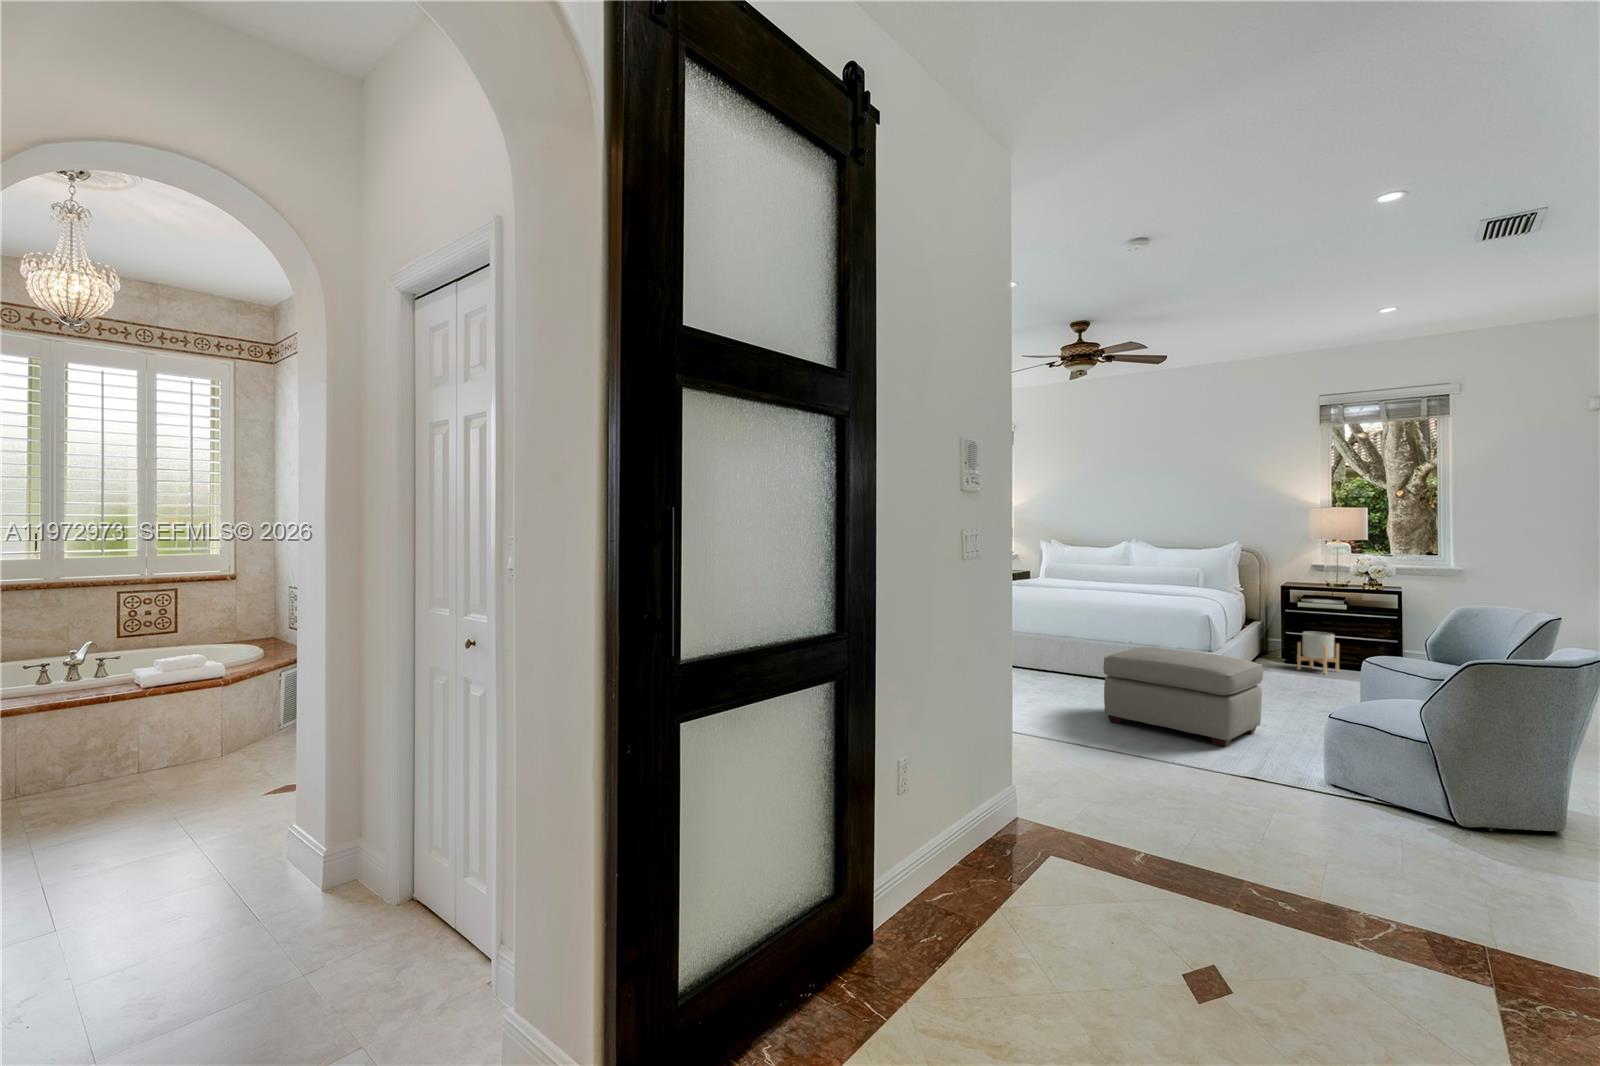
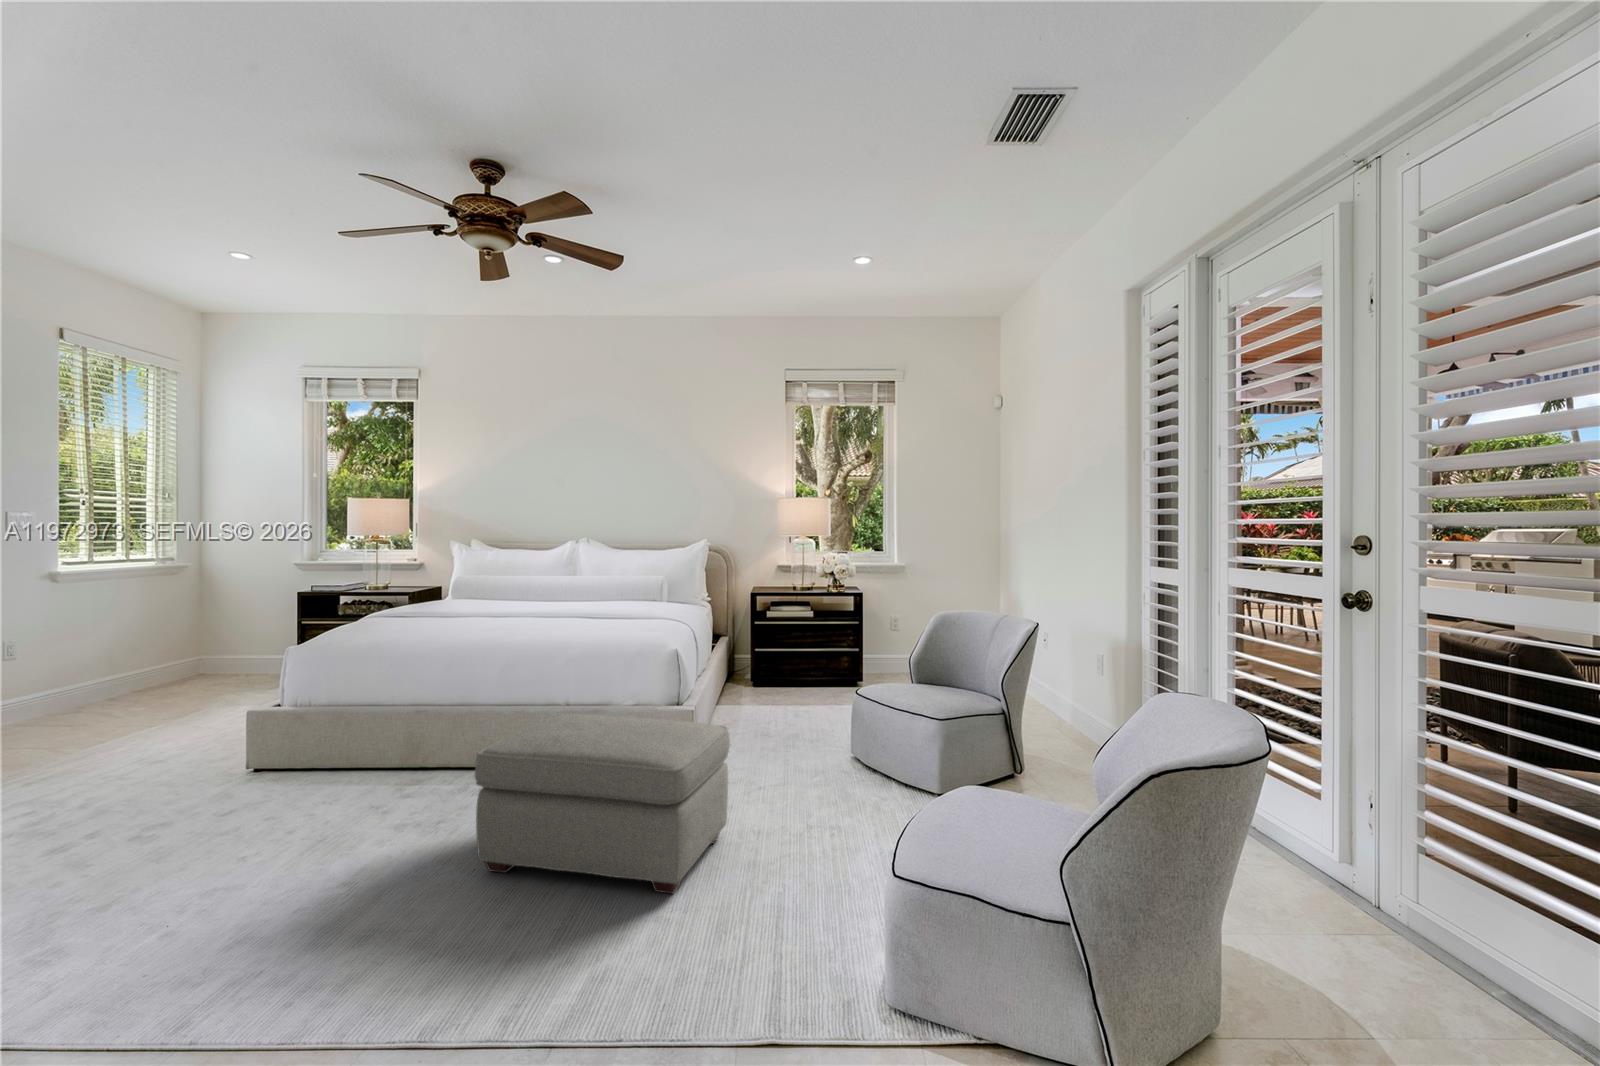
planter: present [1297,632,1339,674] -> none [767,646,807,698]

